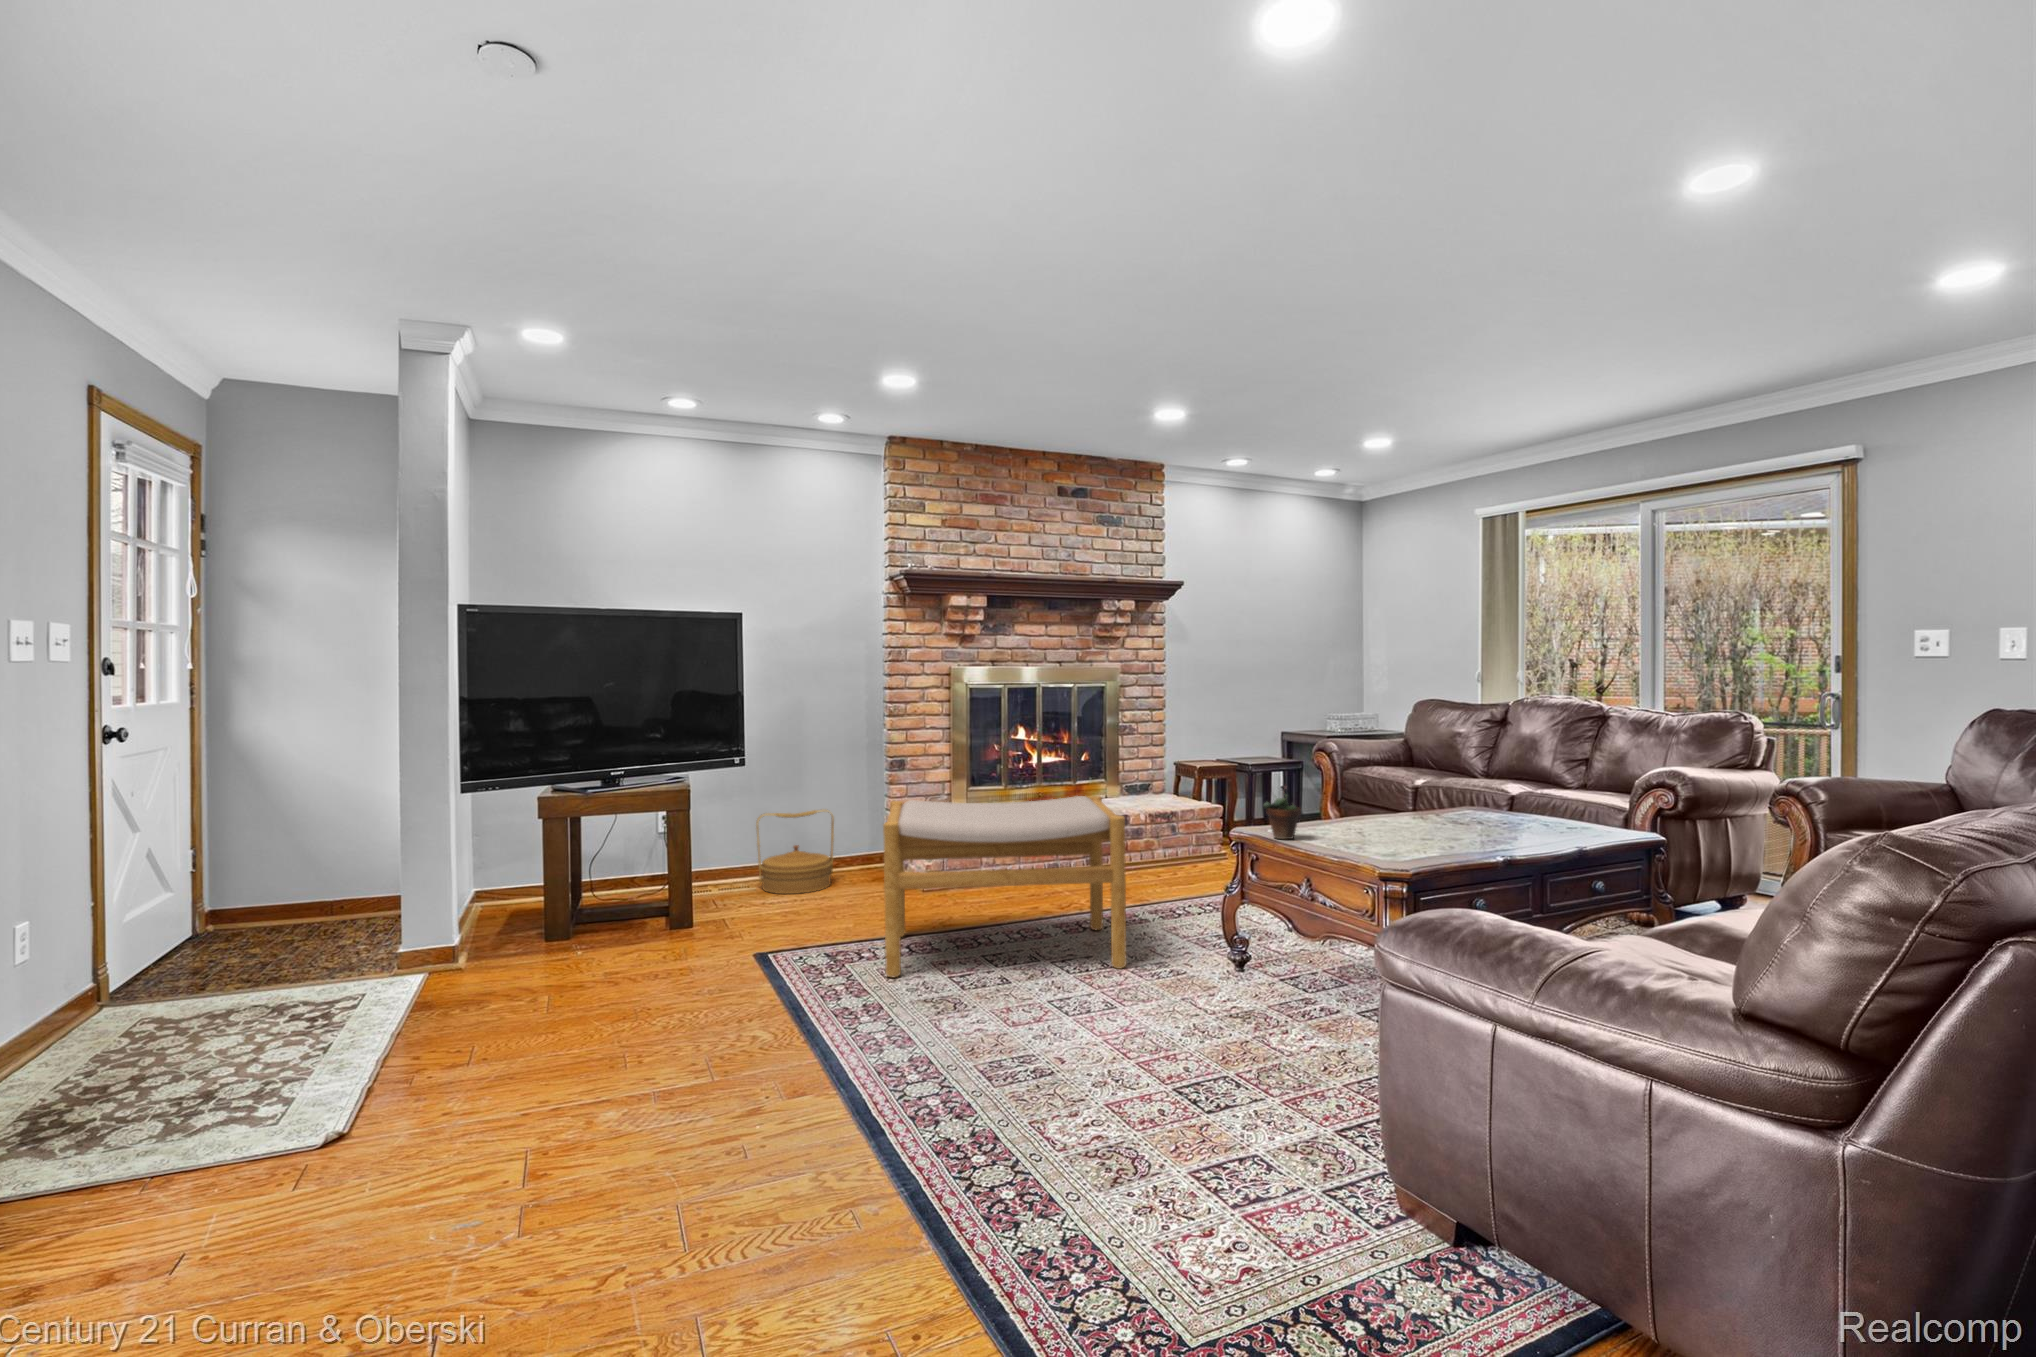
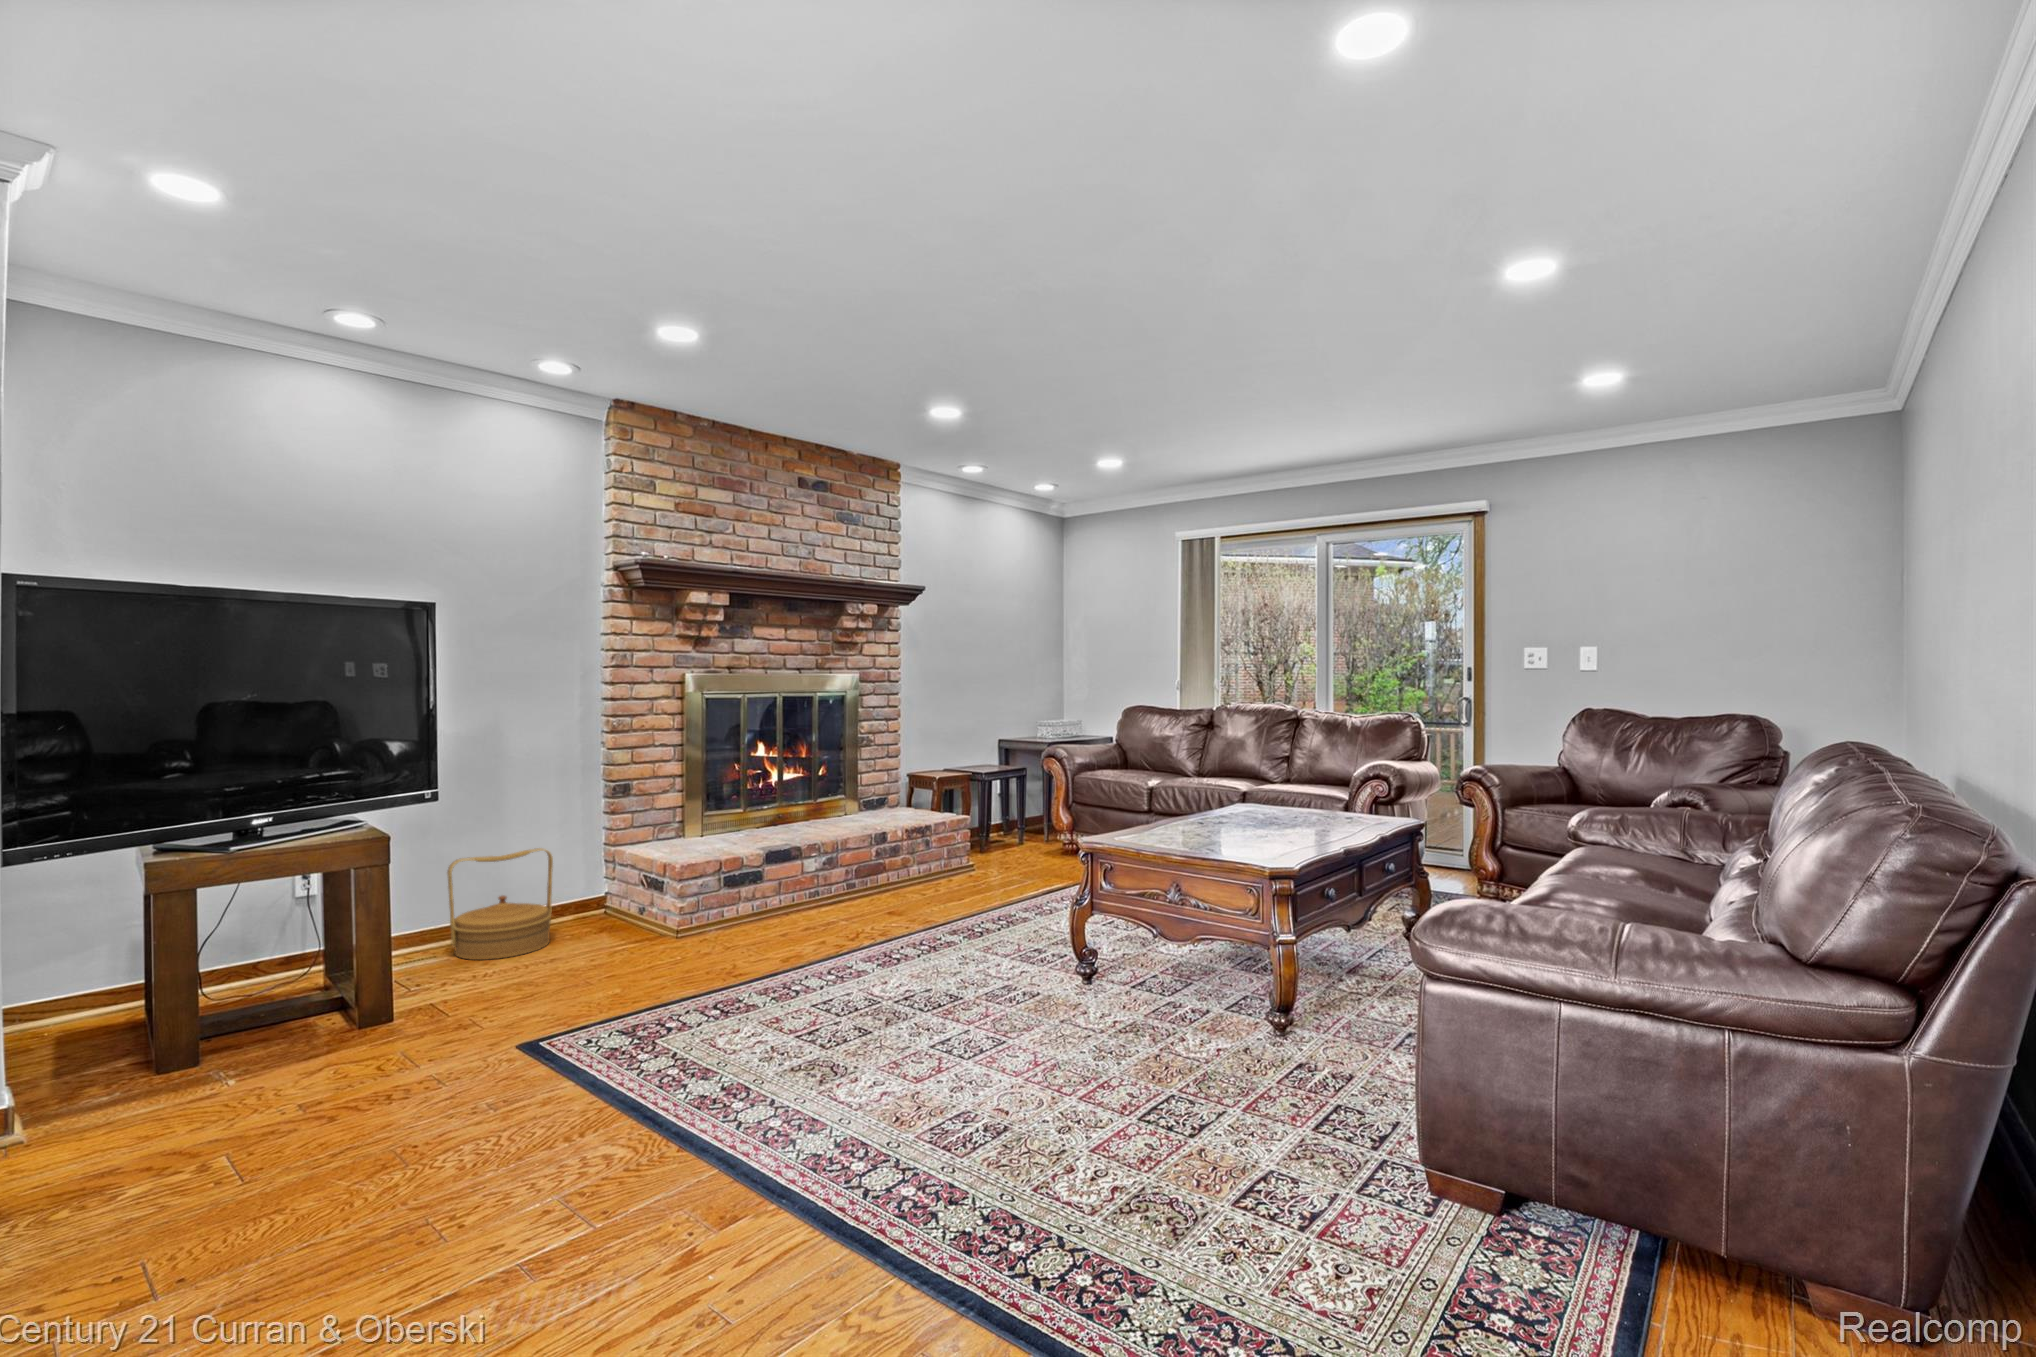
succulent plant: present [1263,784,1301,839] -> none [1118,787,1154,843]
footstool: present [883,796,1126,977] -> none [683,811,982,1045]

